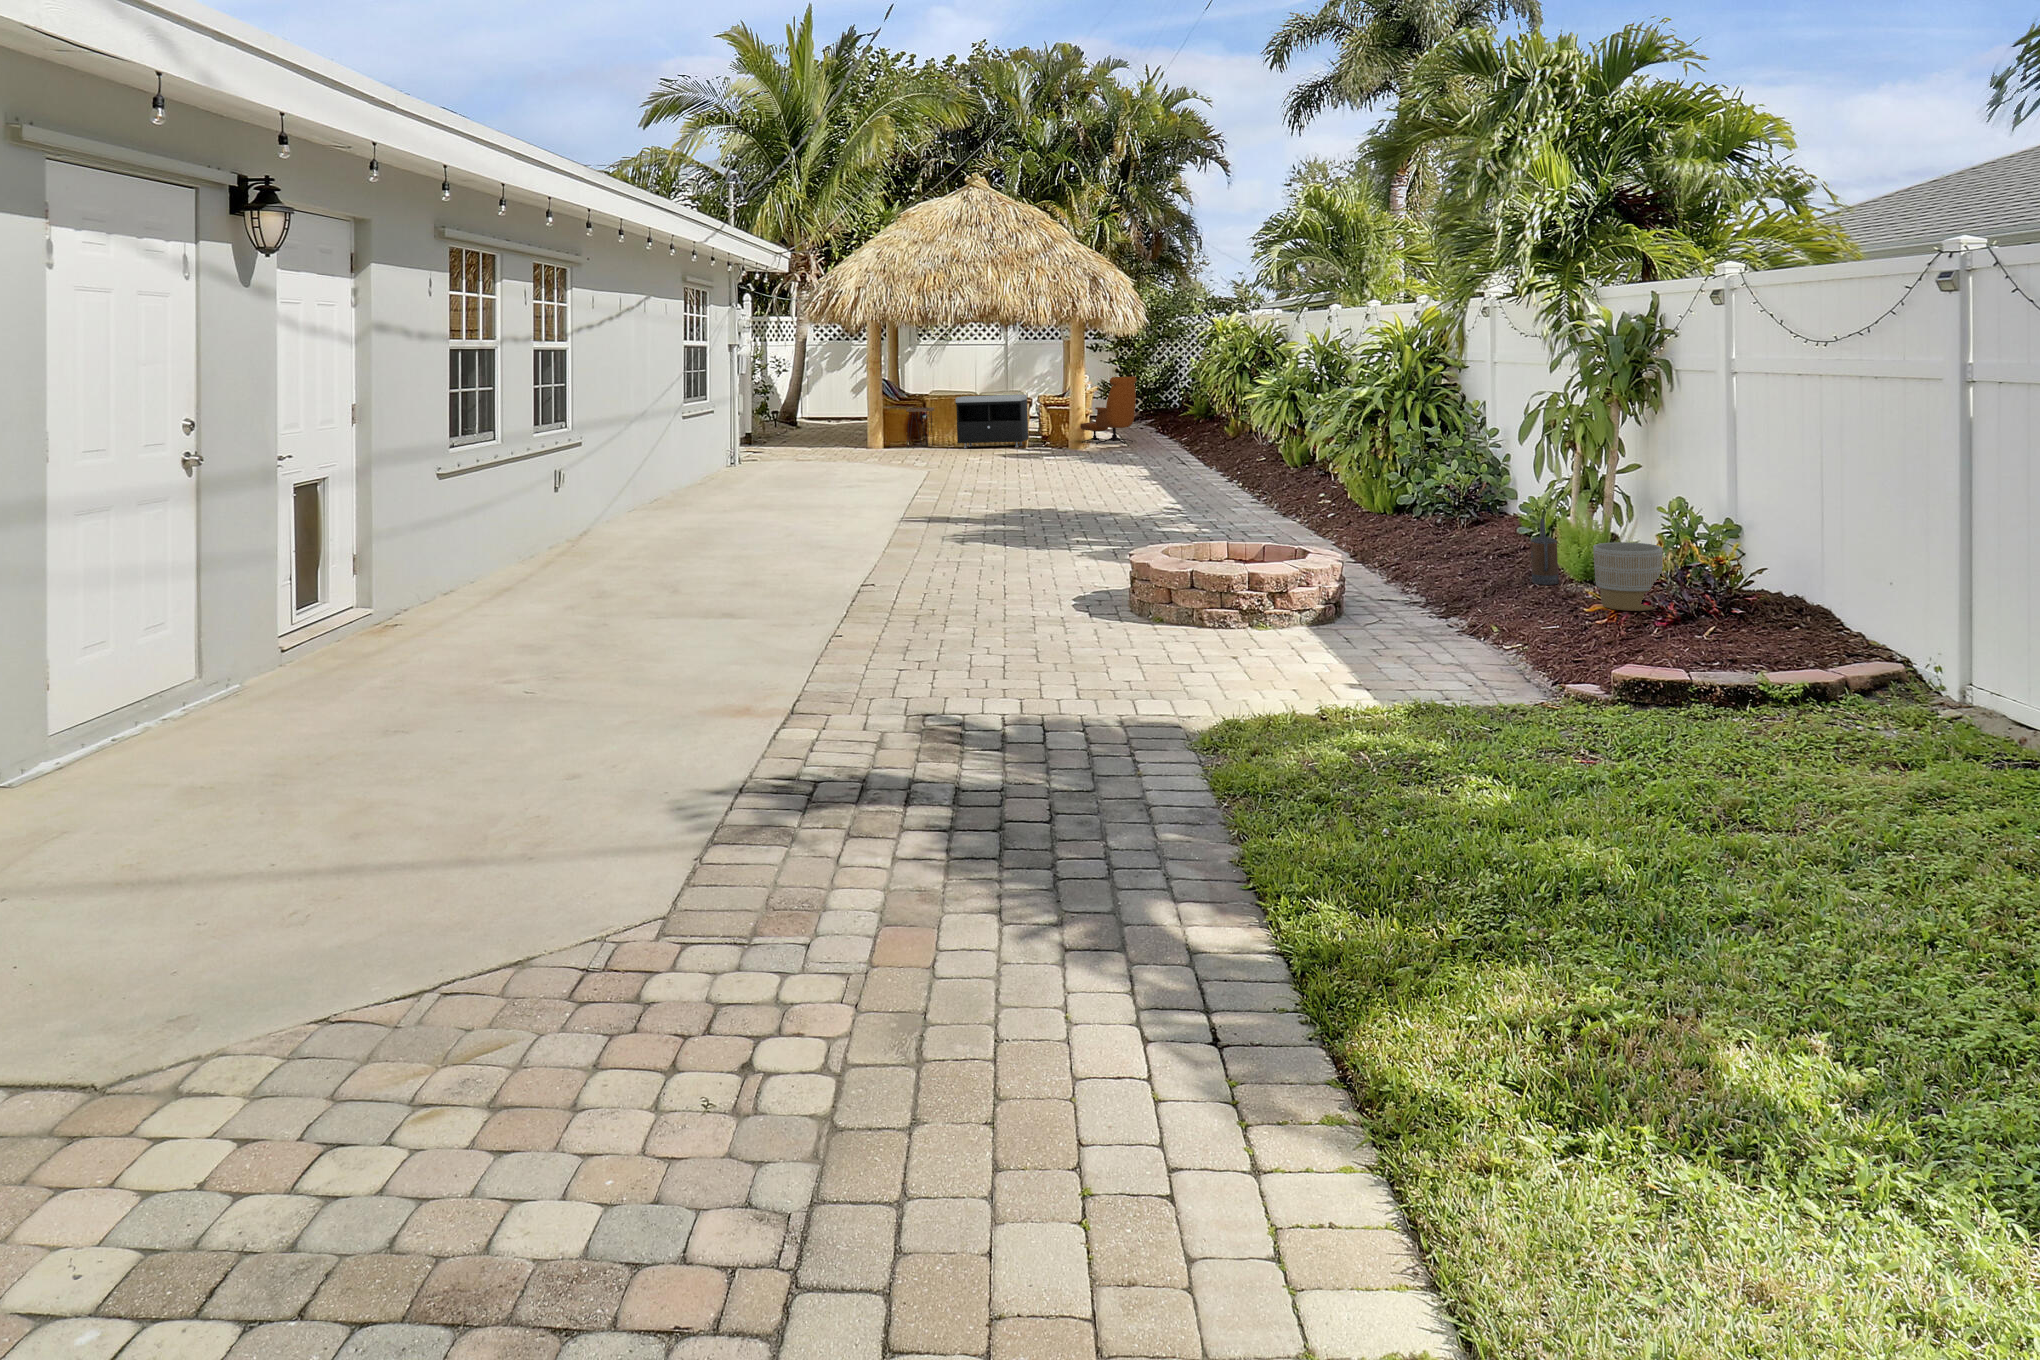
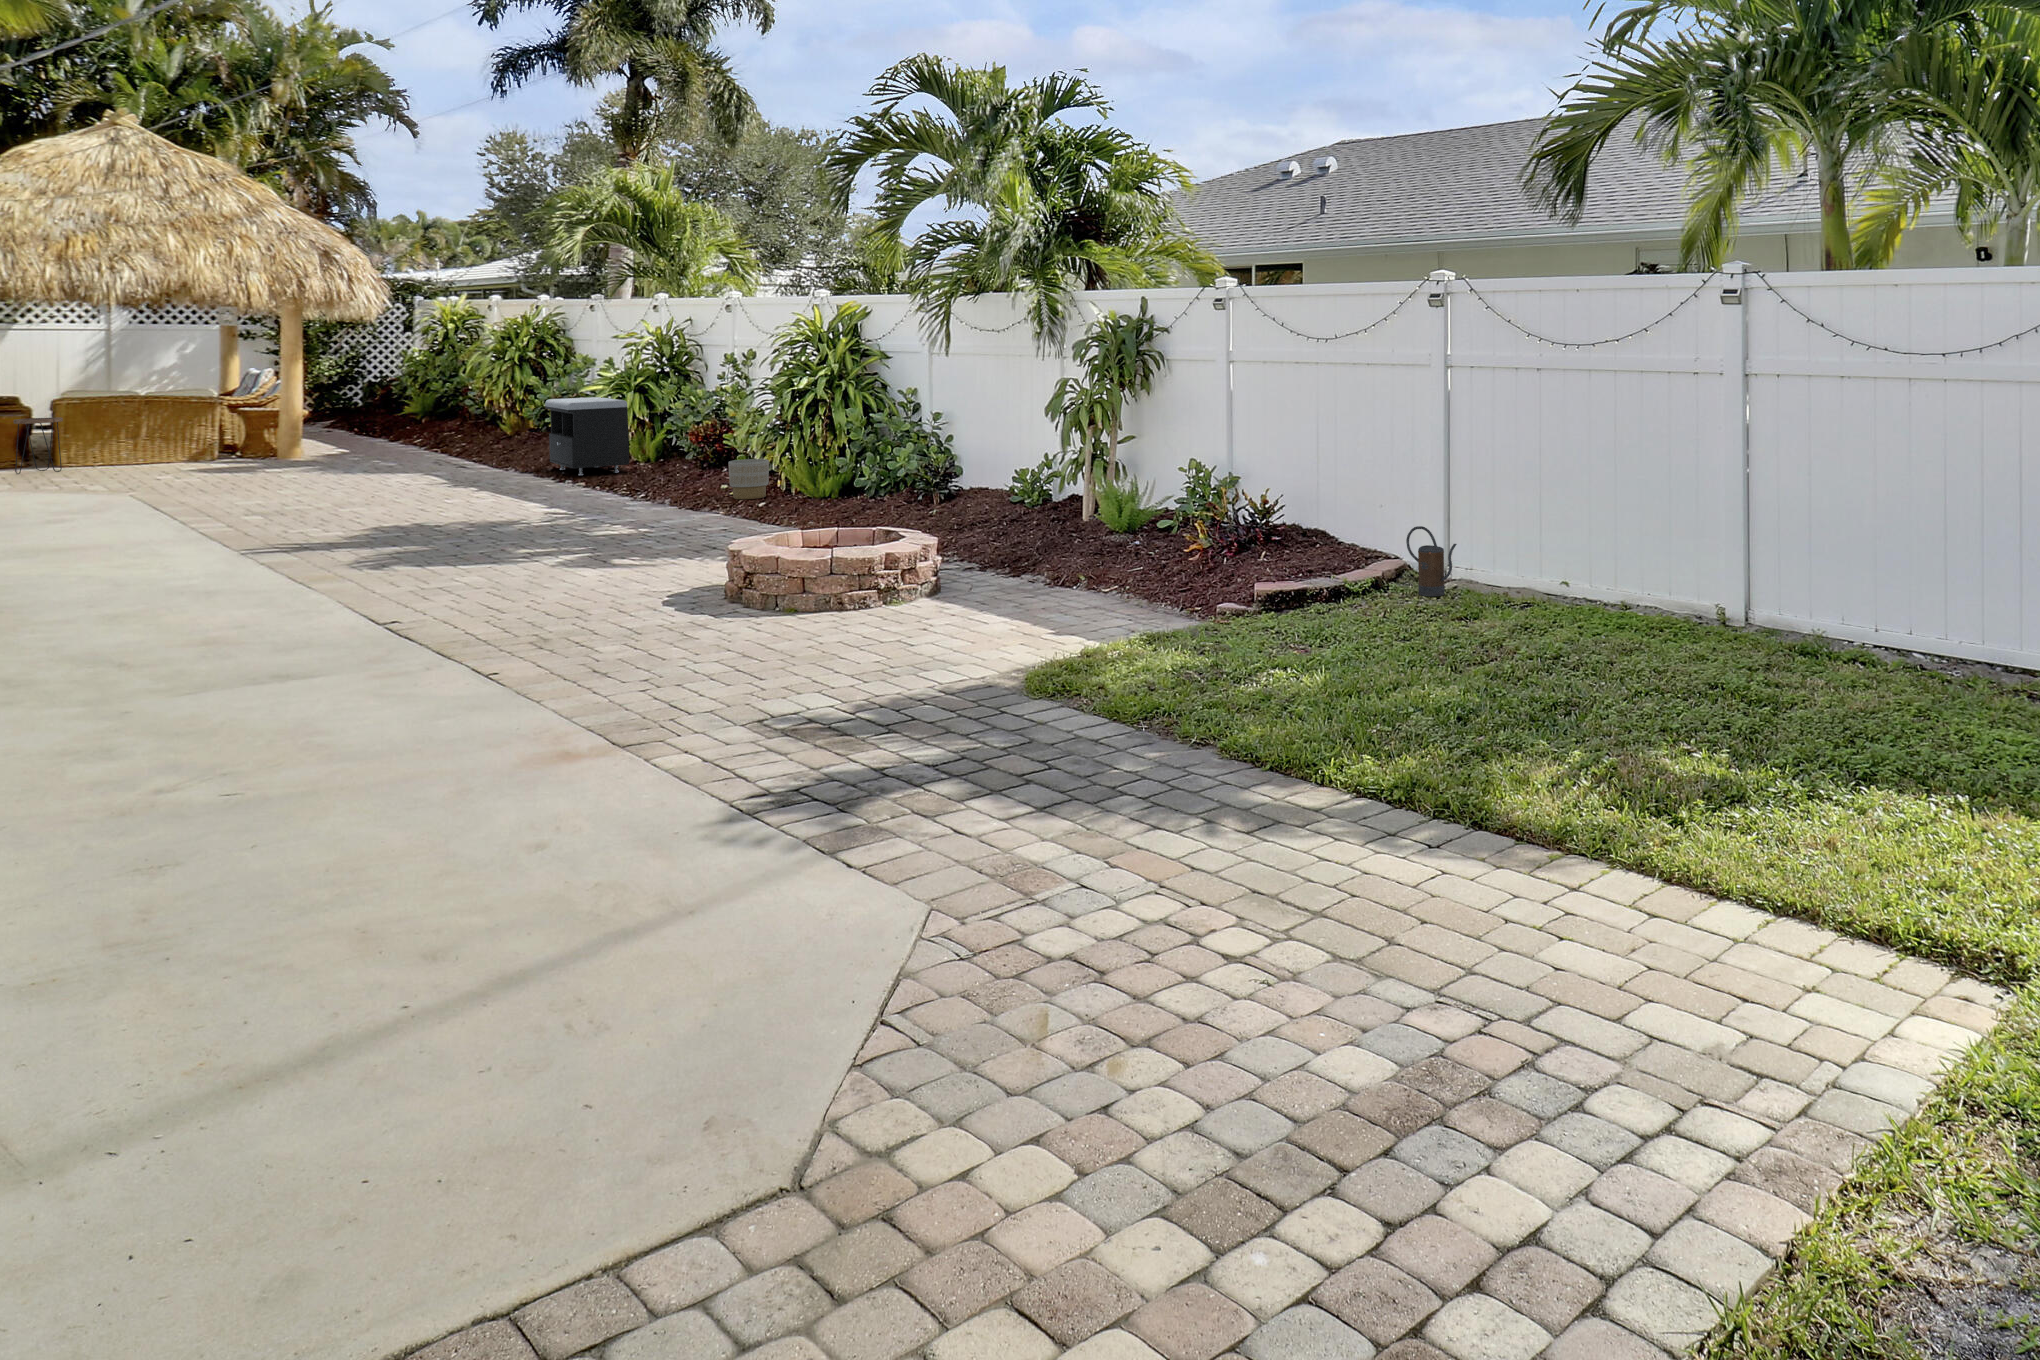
lounge chair: present [1080,376,1137,444] -> none [294,373,383,457]
storage bench: present [956,395,1028,448] -> present [545,397,629,475]
watering can: present [1531,519,1559,584] -> present [1406,526,1457,596]
planter: present [1593,542,1663,611] -> present [728,459,769,499]

